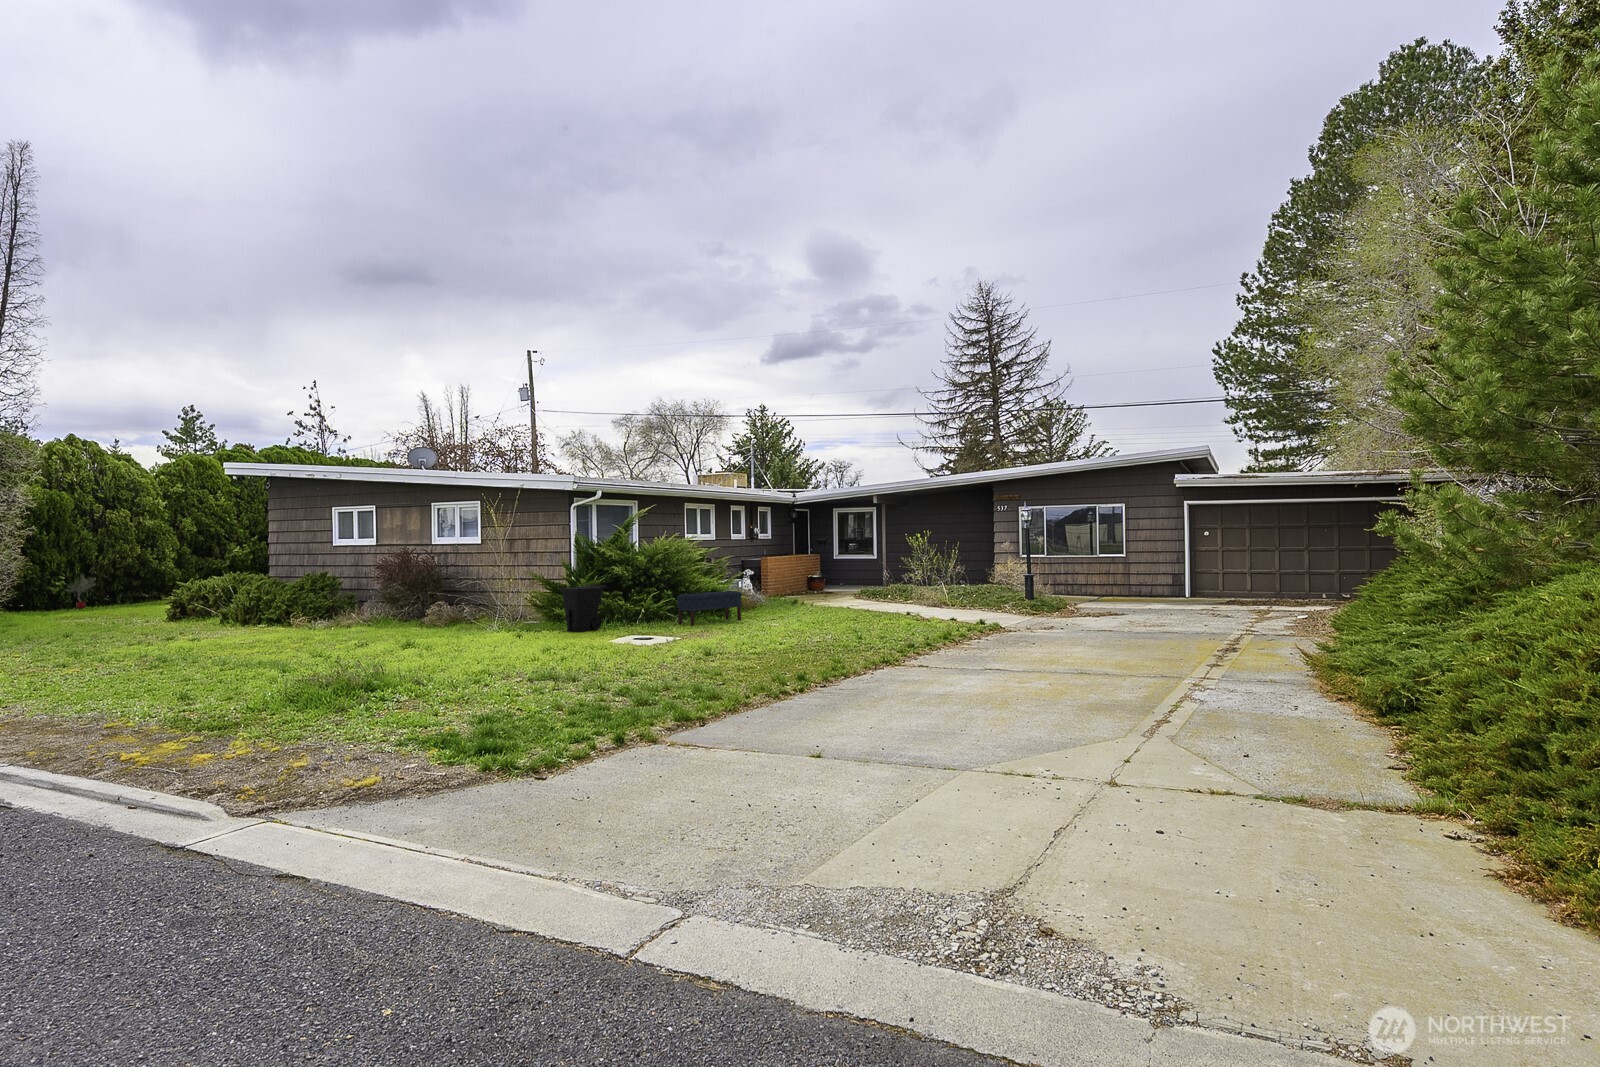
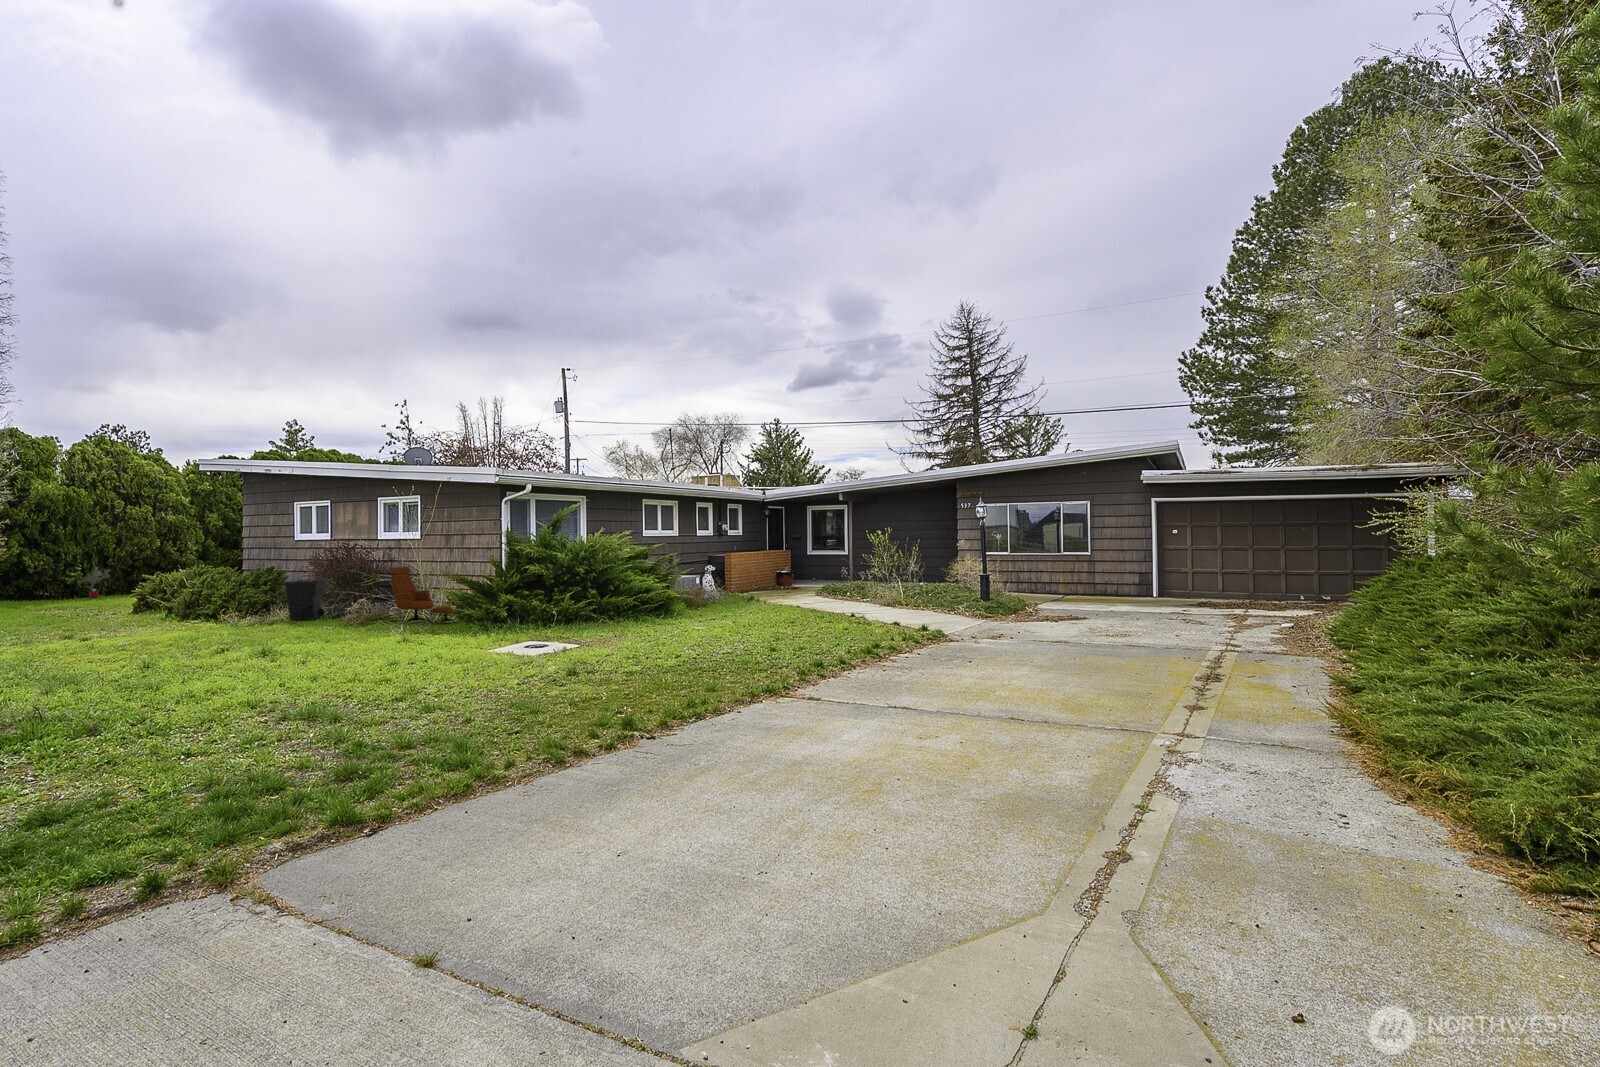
lounge chair: none [466,570,534,626] -> present [389,567,457,624]
trash can: present [560,585,607,632] -> present [283,579,330,620]
bench: present [677,591,742,625] -> none [600,590,673,627]

